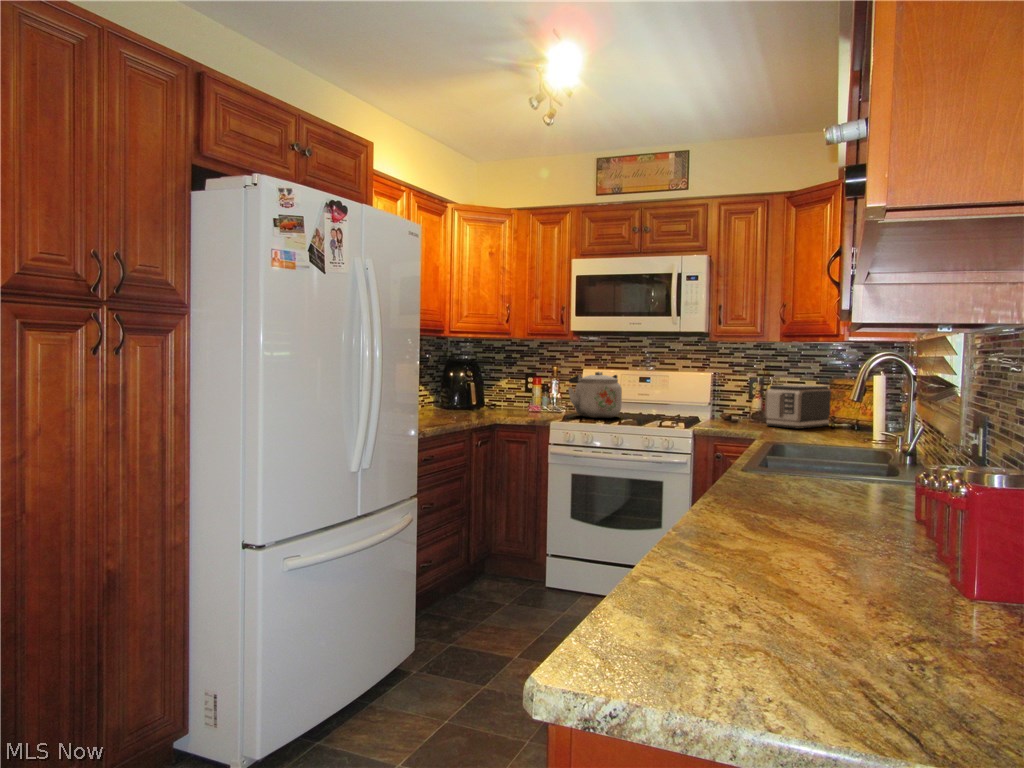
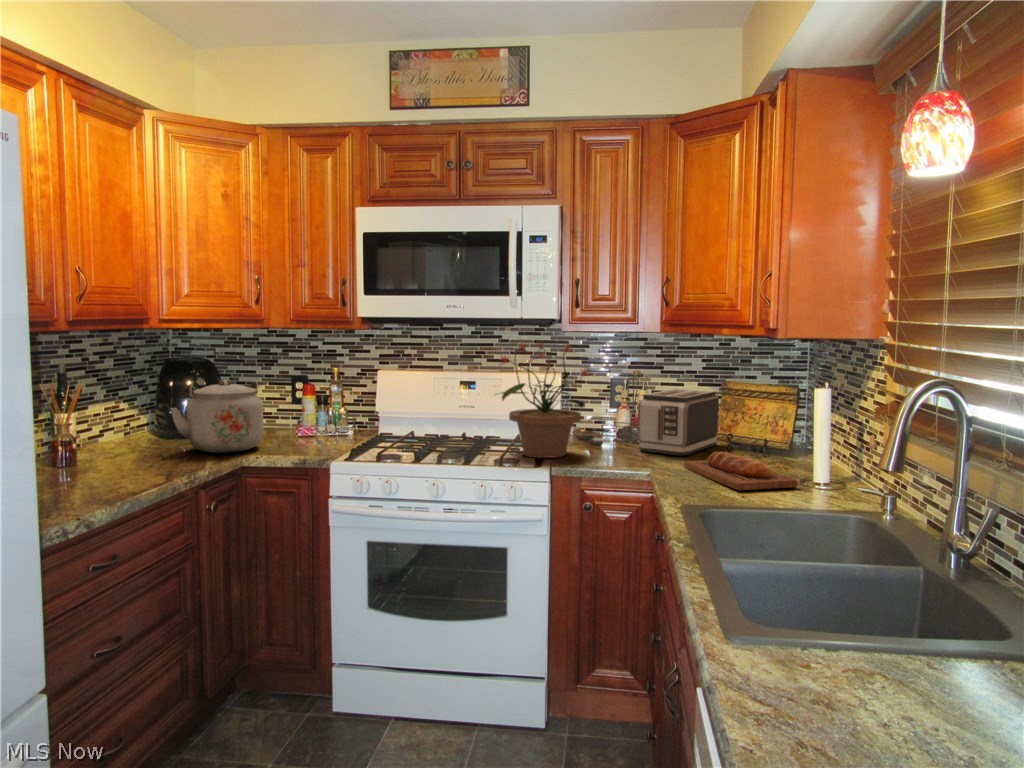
potted plant: none [661,346,731,425] -> present [497,341,590,458]
kettle: present [568,372,622,418] -> present [171,380,263,453]
bread loaf: none [796,422,876,444] -> present [684,452,798,490]

